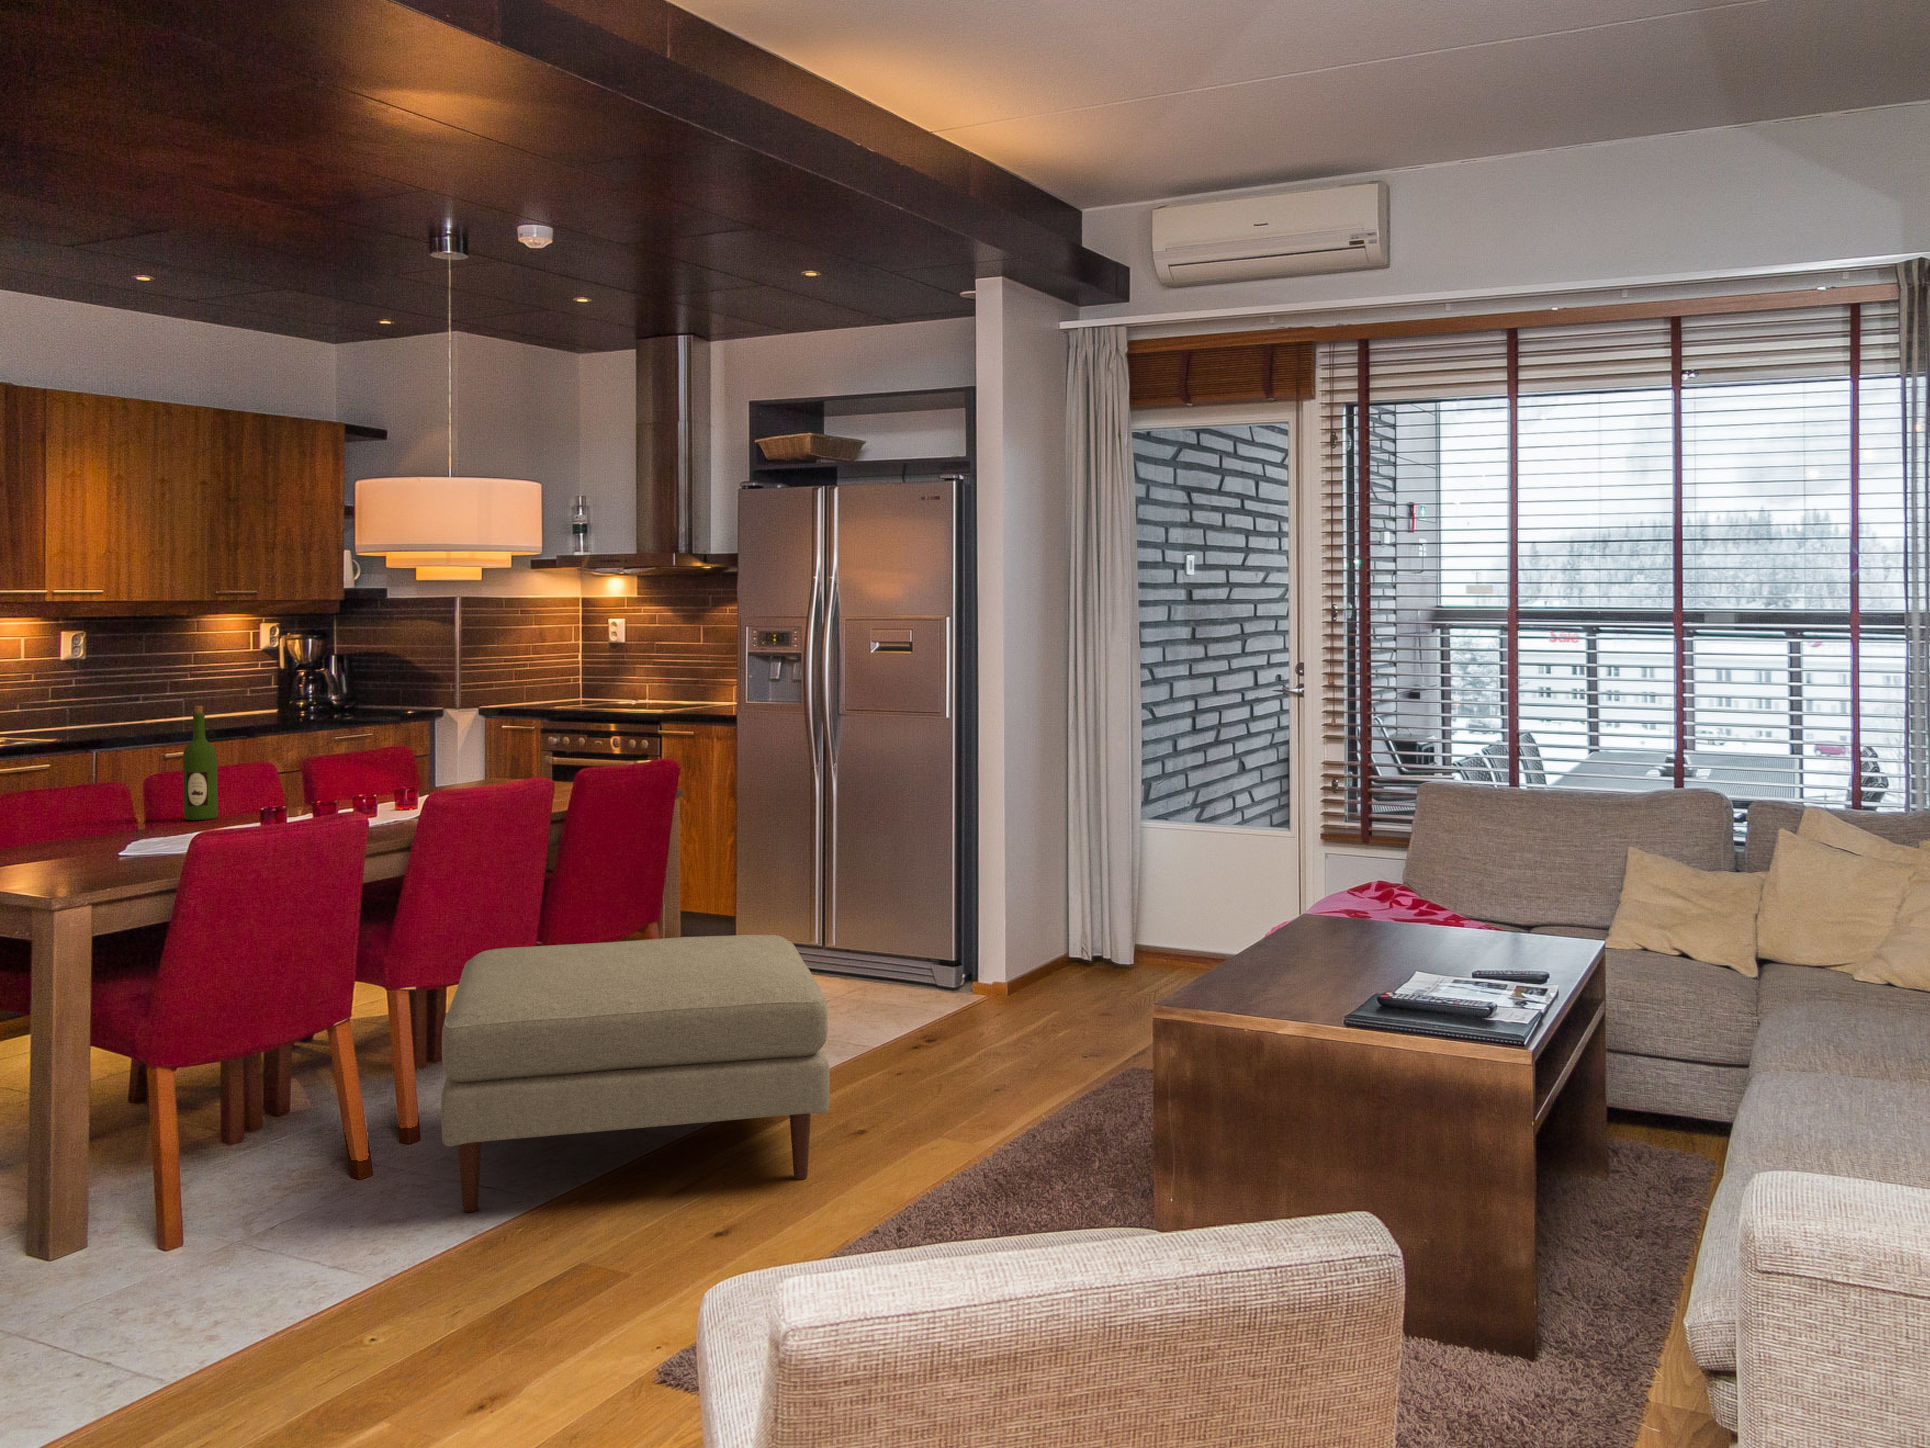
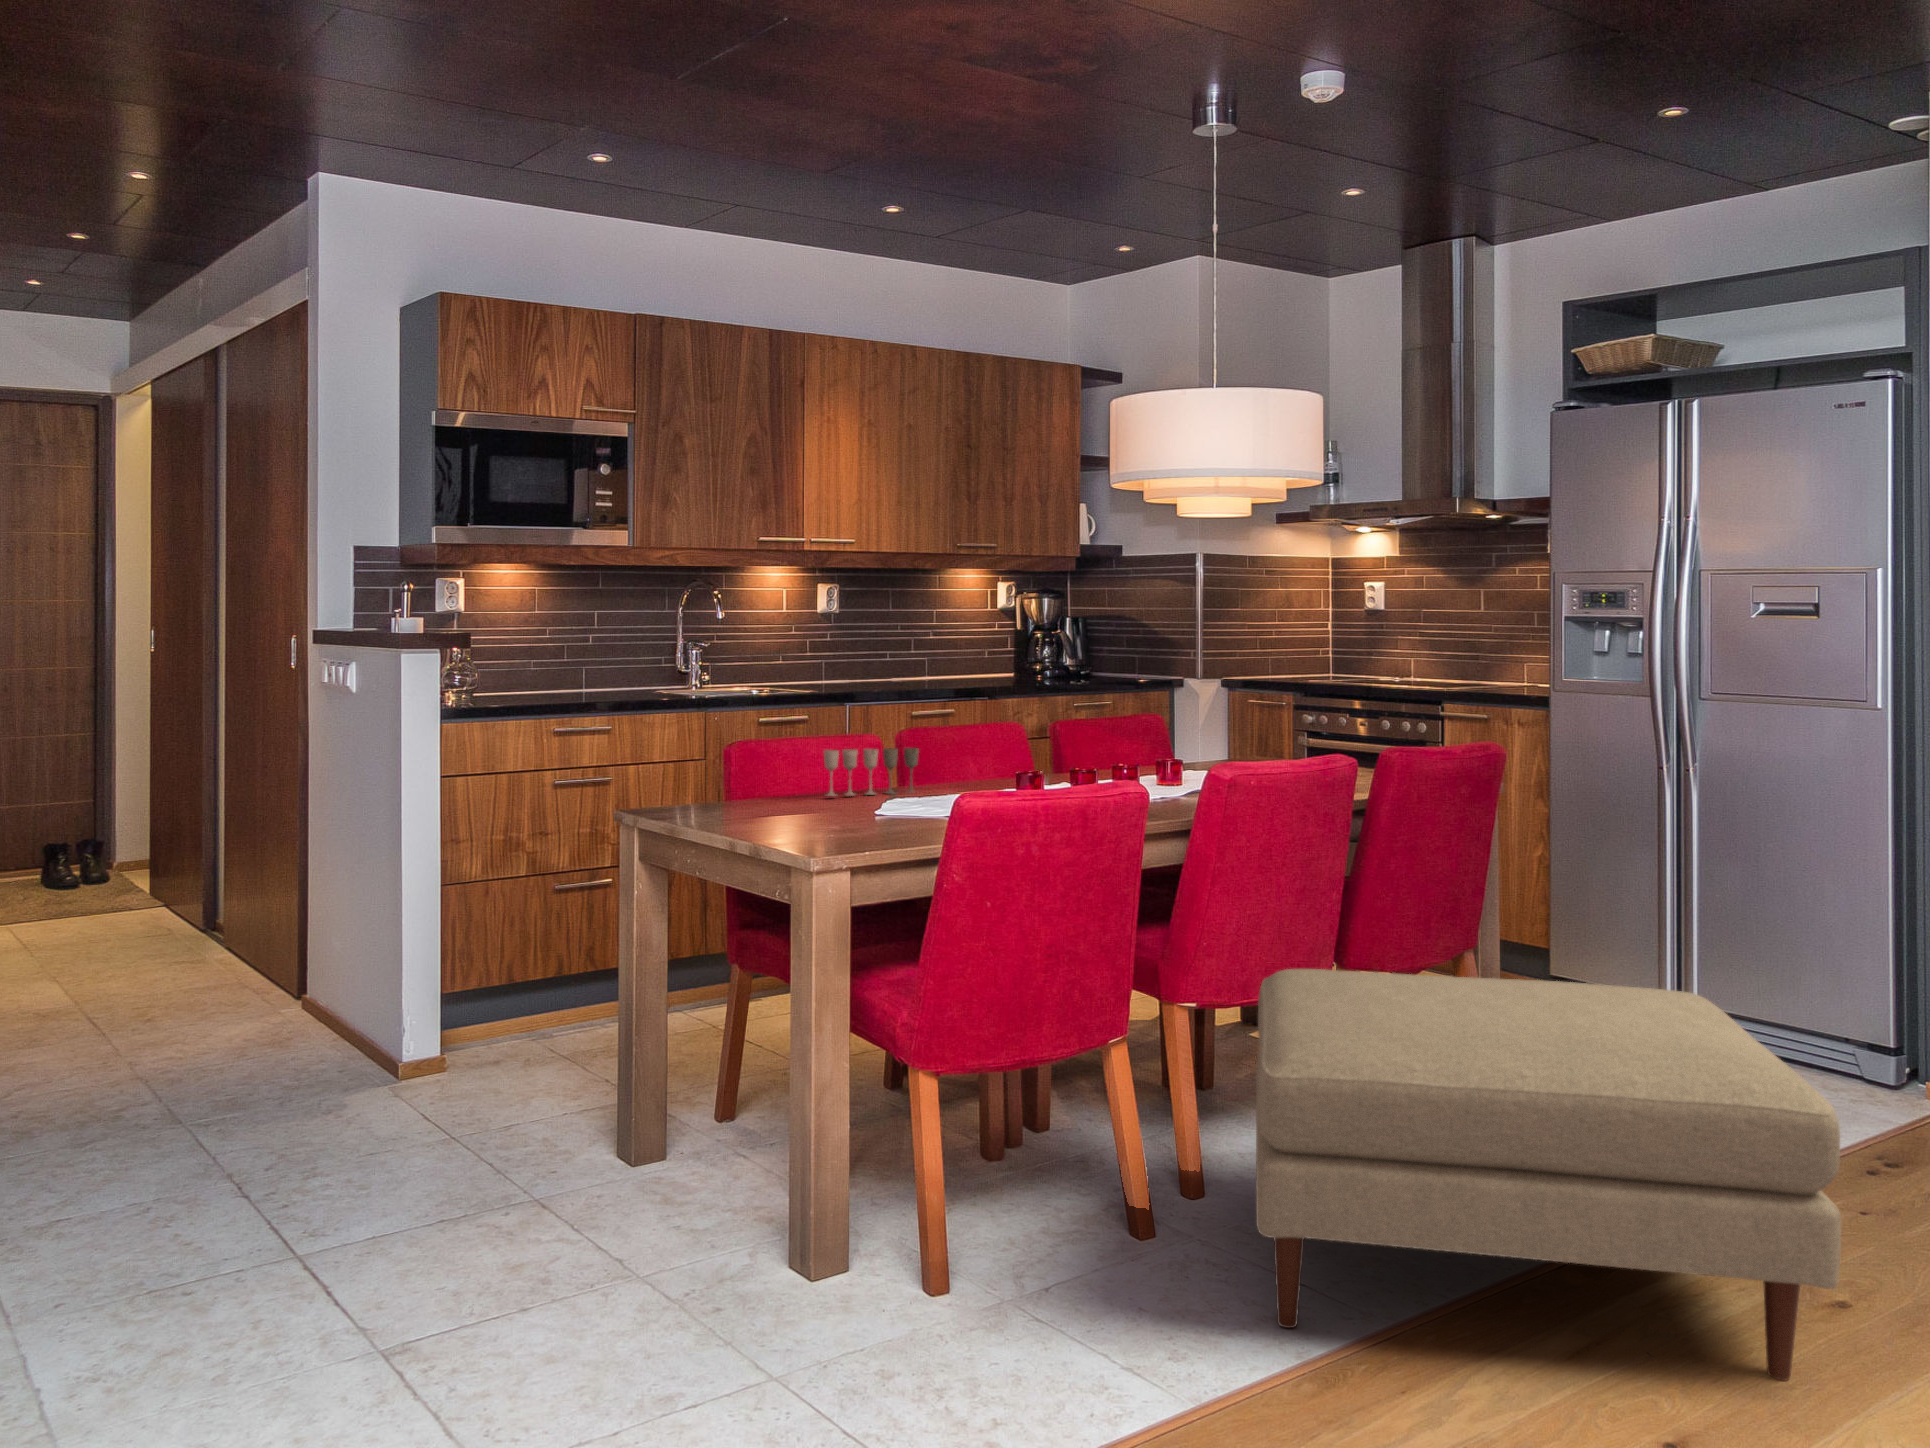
wine bottle: present [183,706,218,820] -> none [939,651,974,781]
wine glass: none [62,794,160,843] -> present [824,748,919,796]

